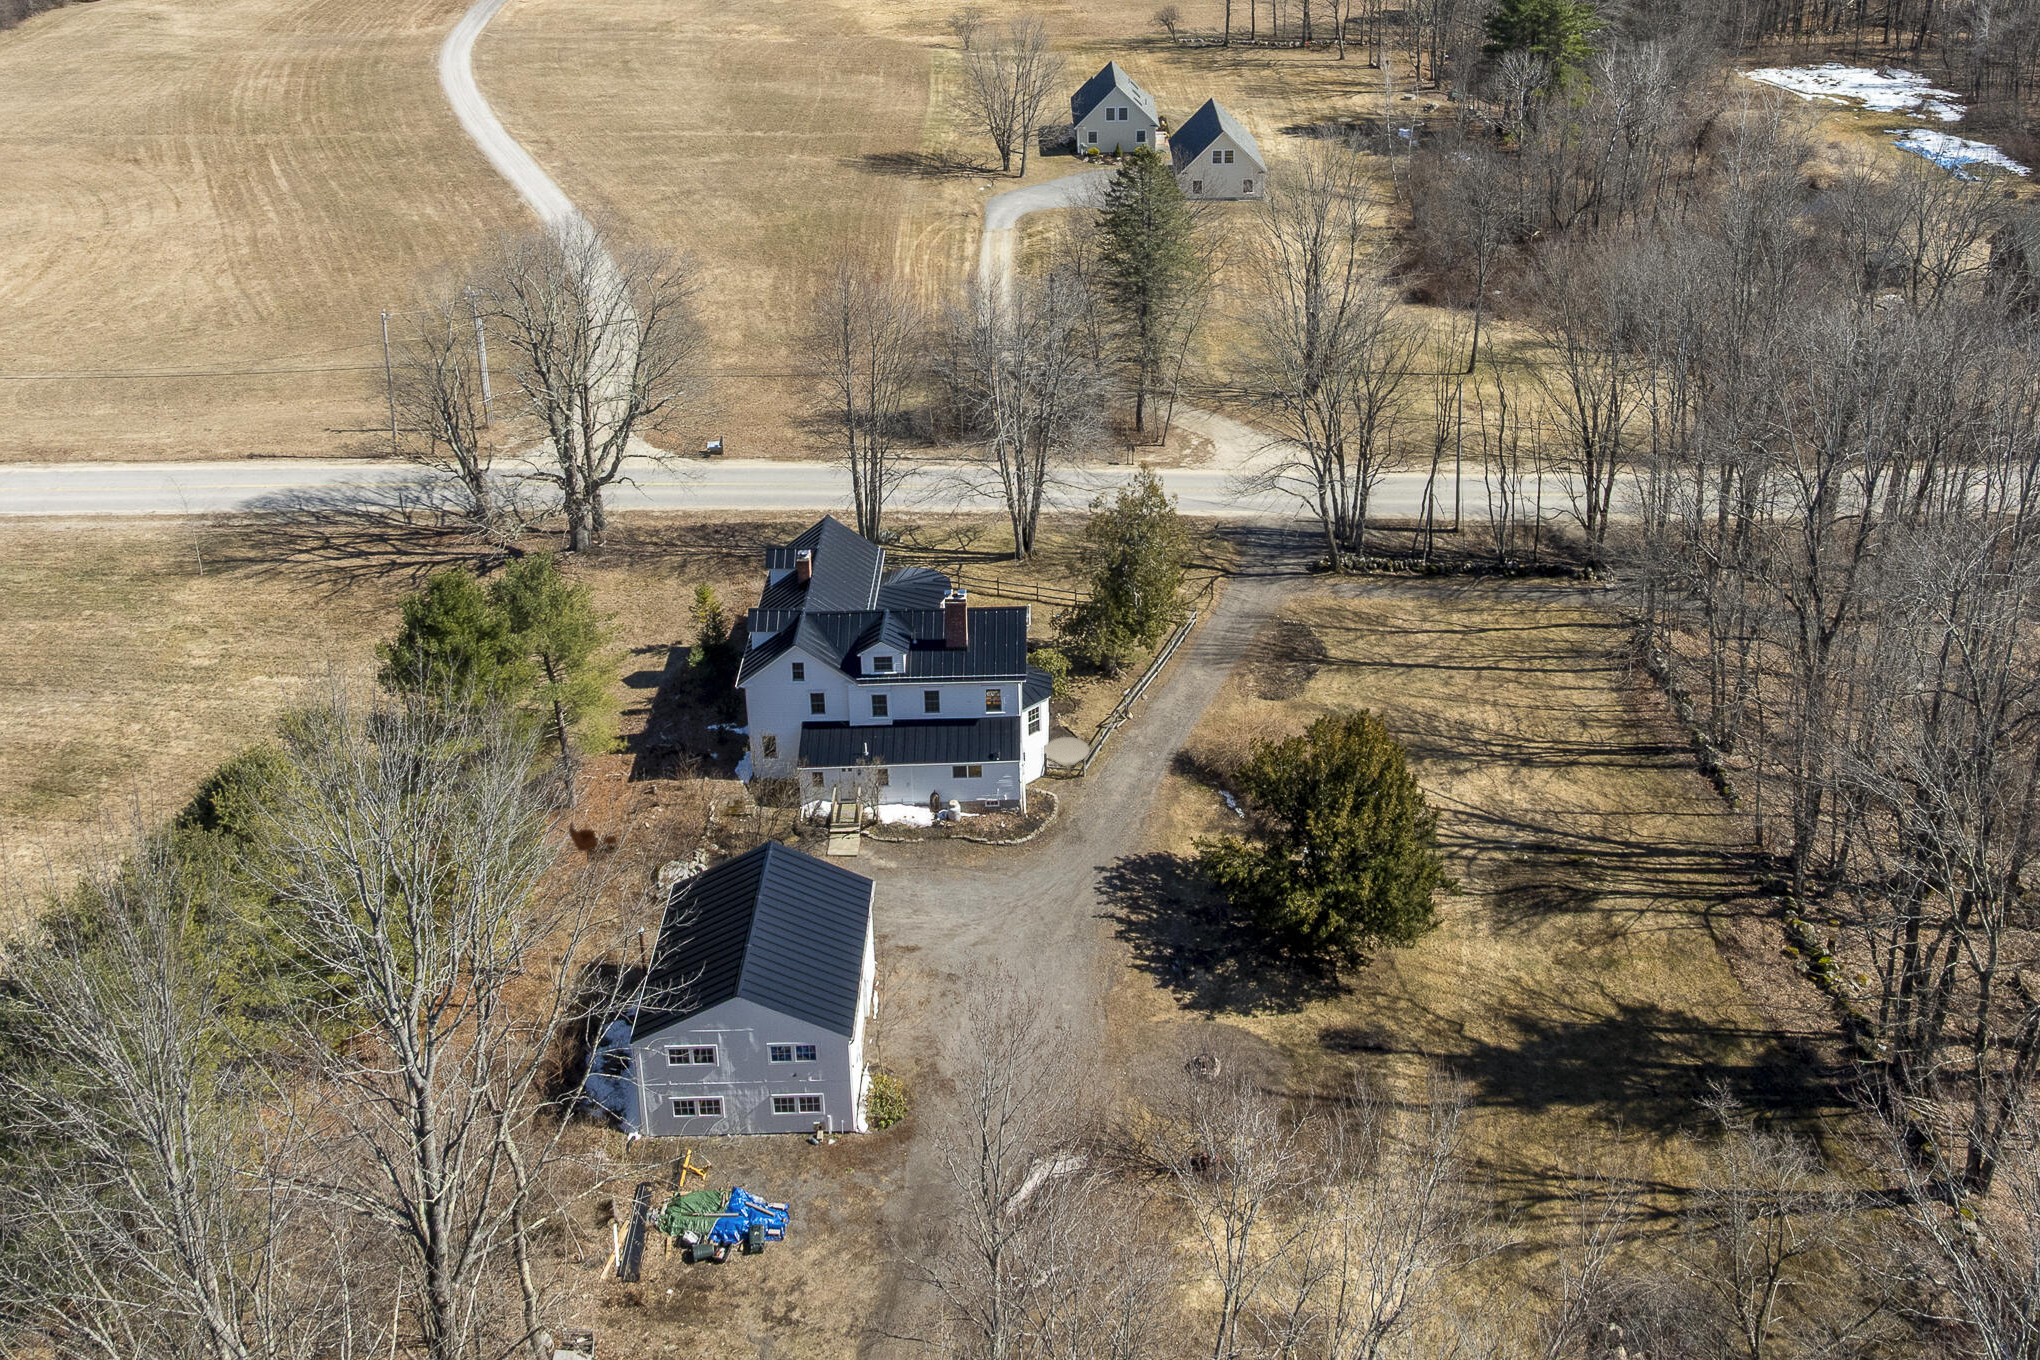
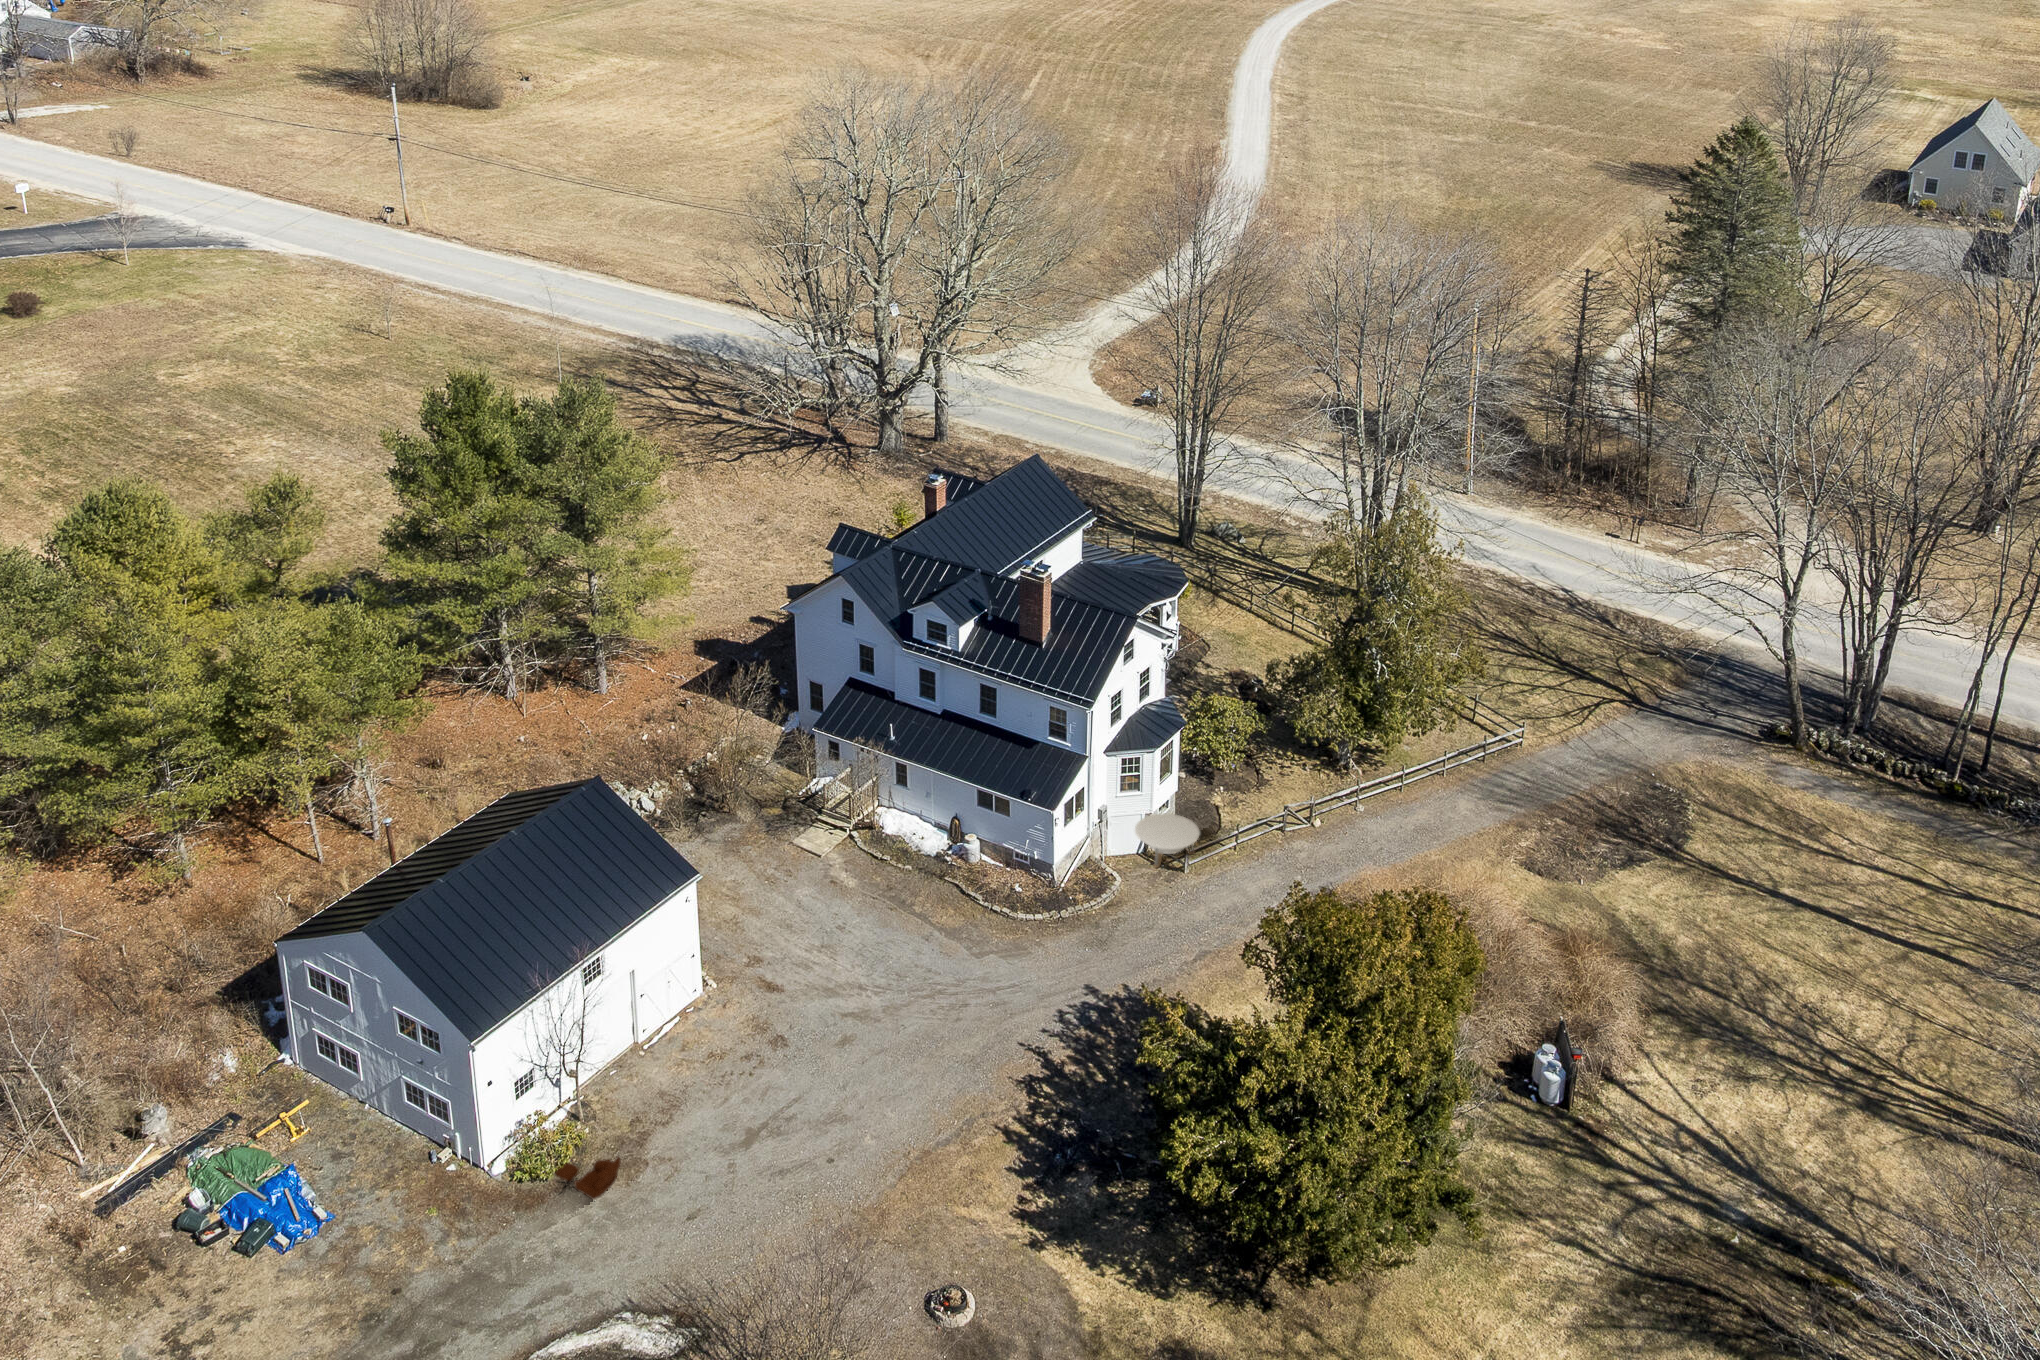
lounge chair: present [569,824,616,852] -> present [555,1155,621,1199]

